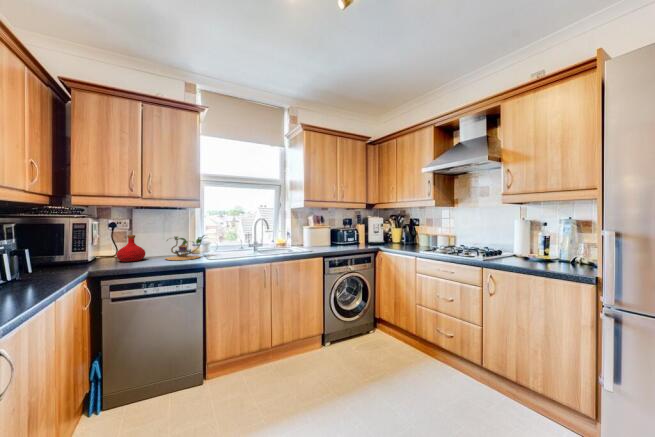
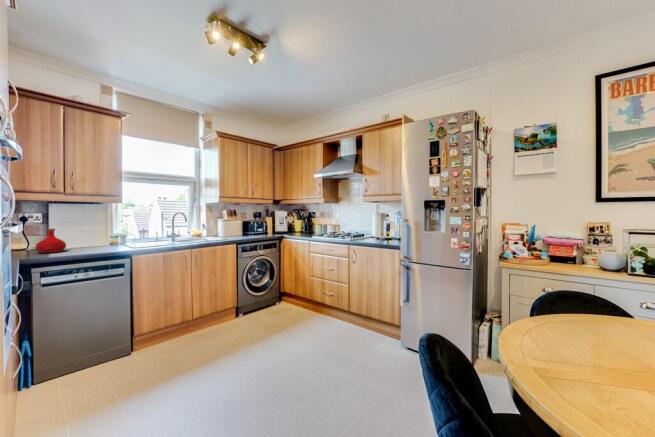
plant: present [166,235,205,260] -> none [87,228,133,250]

